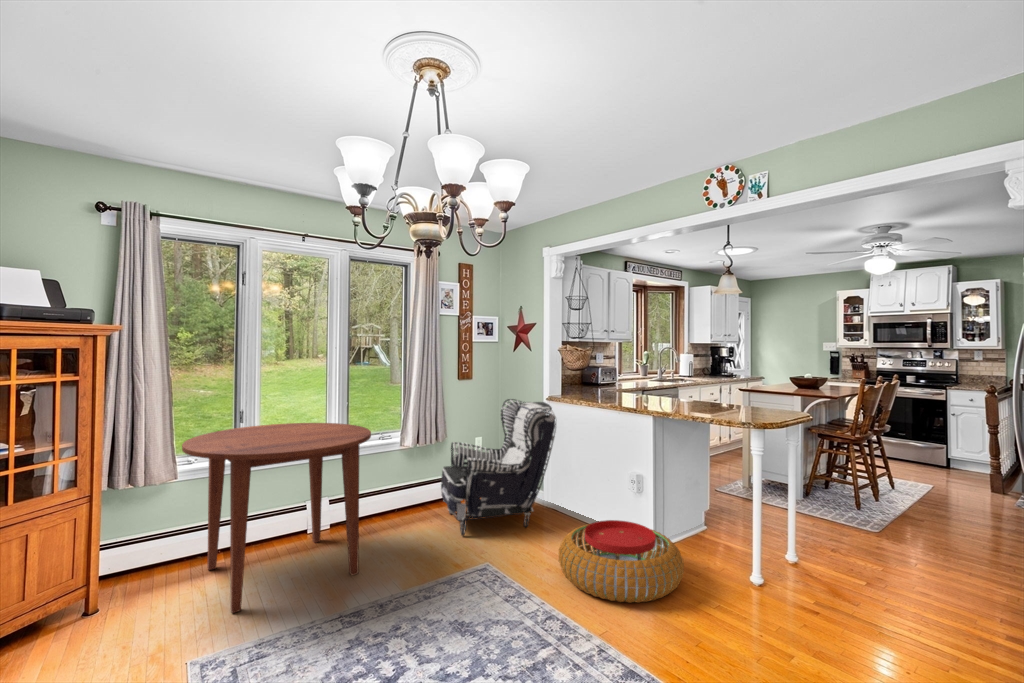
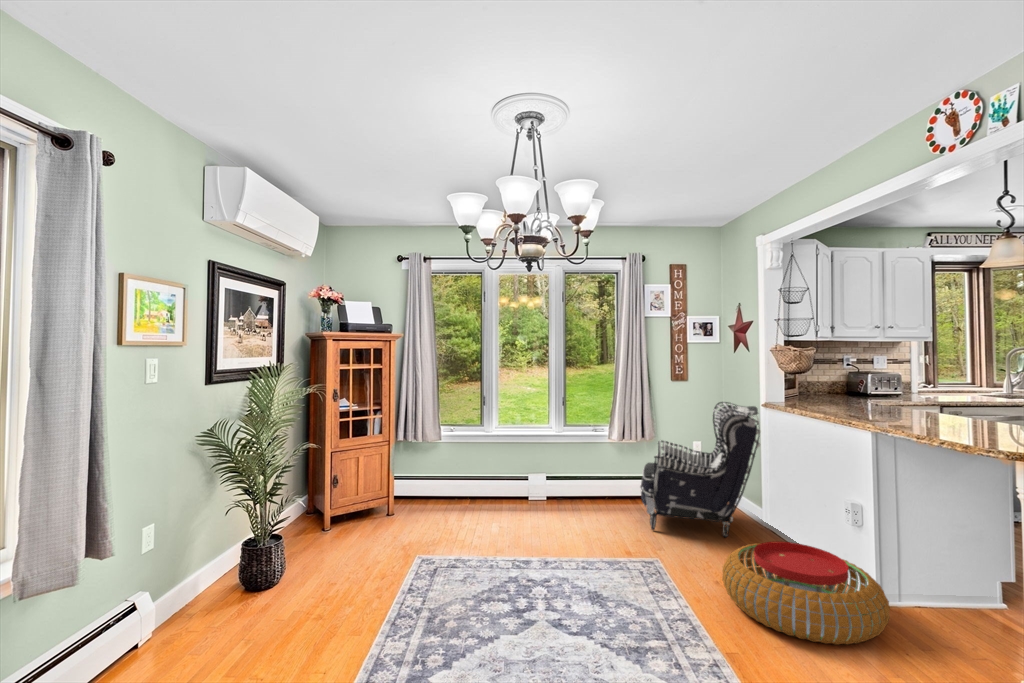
dining table: present [182,423,371,613] -> none [431,408,564,539]

